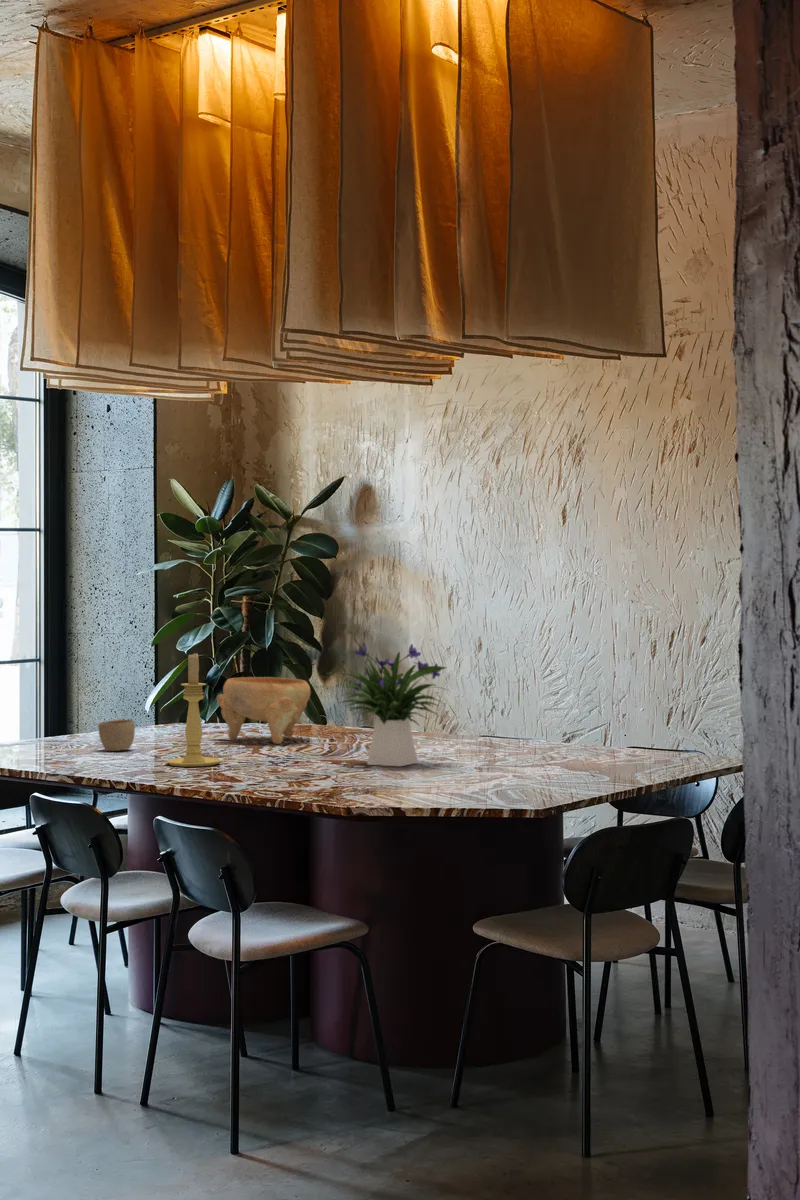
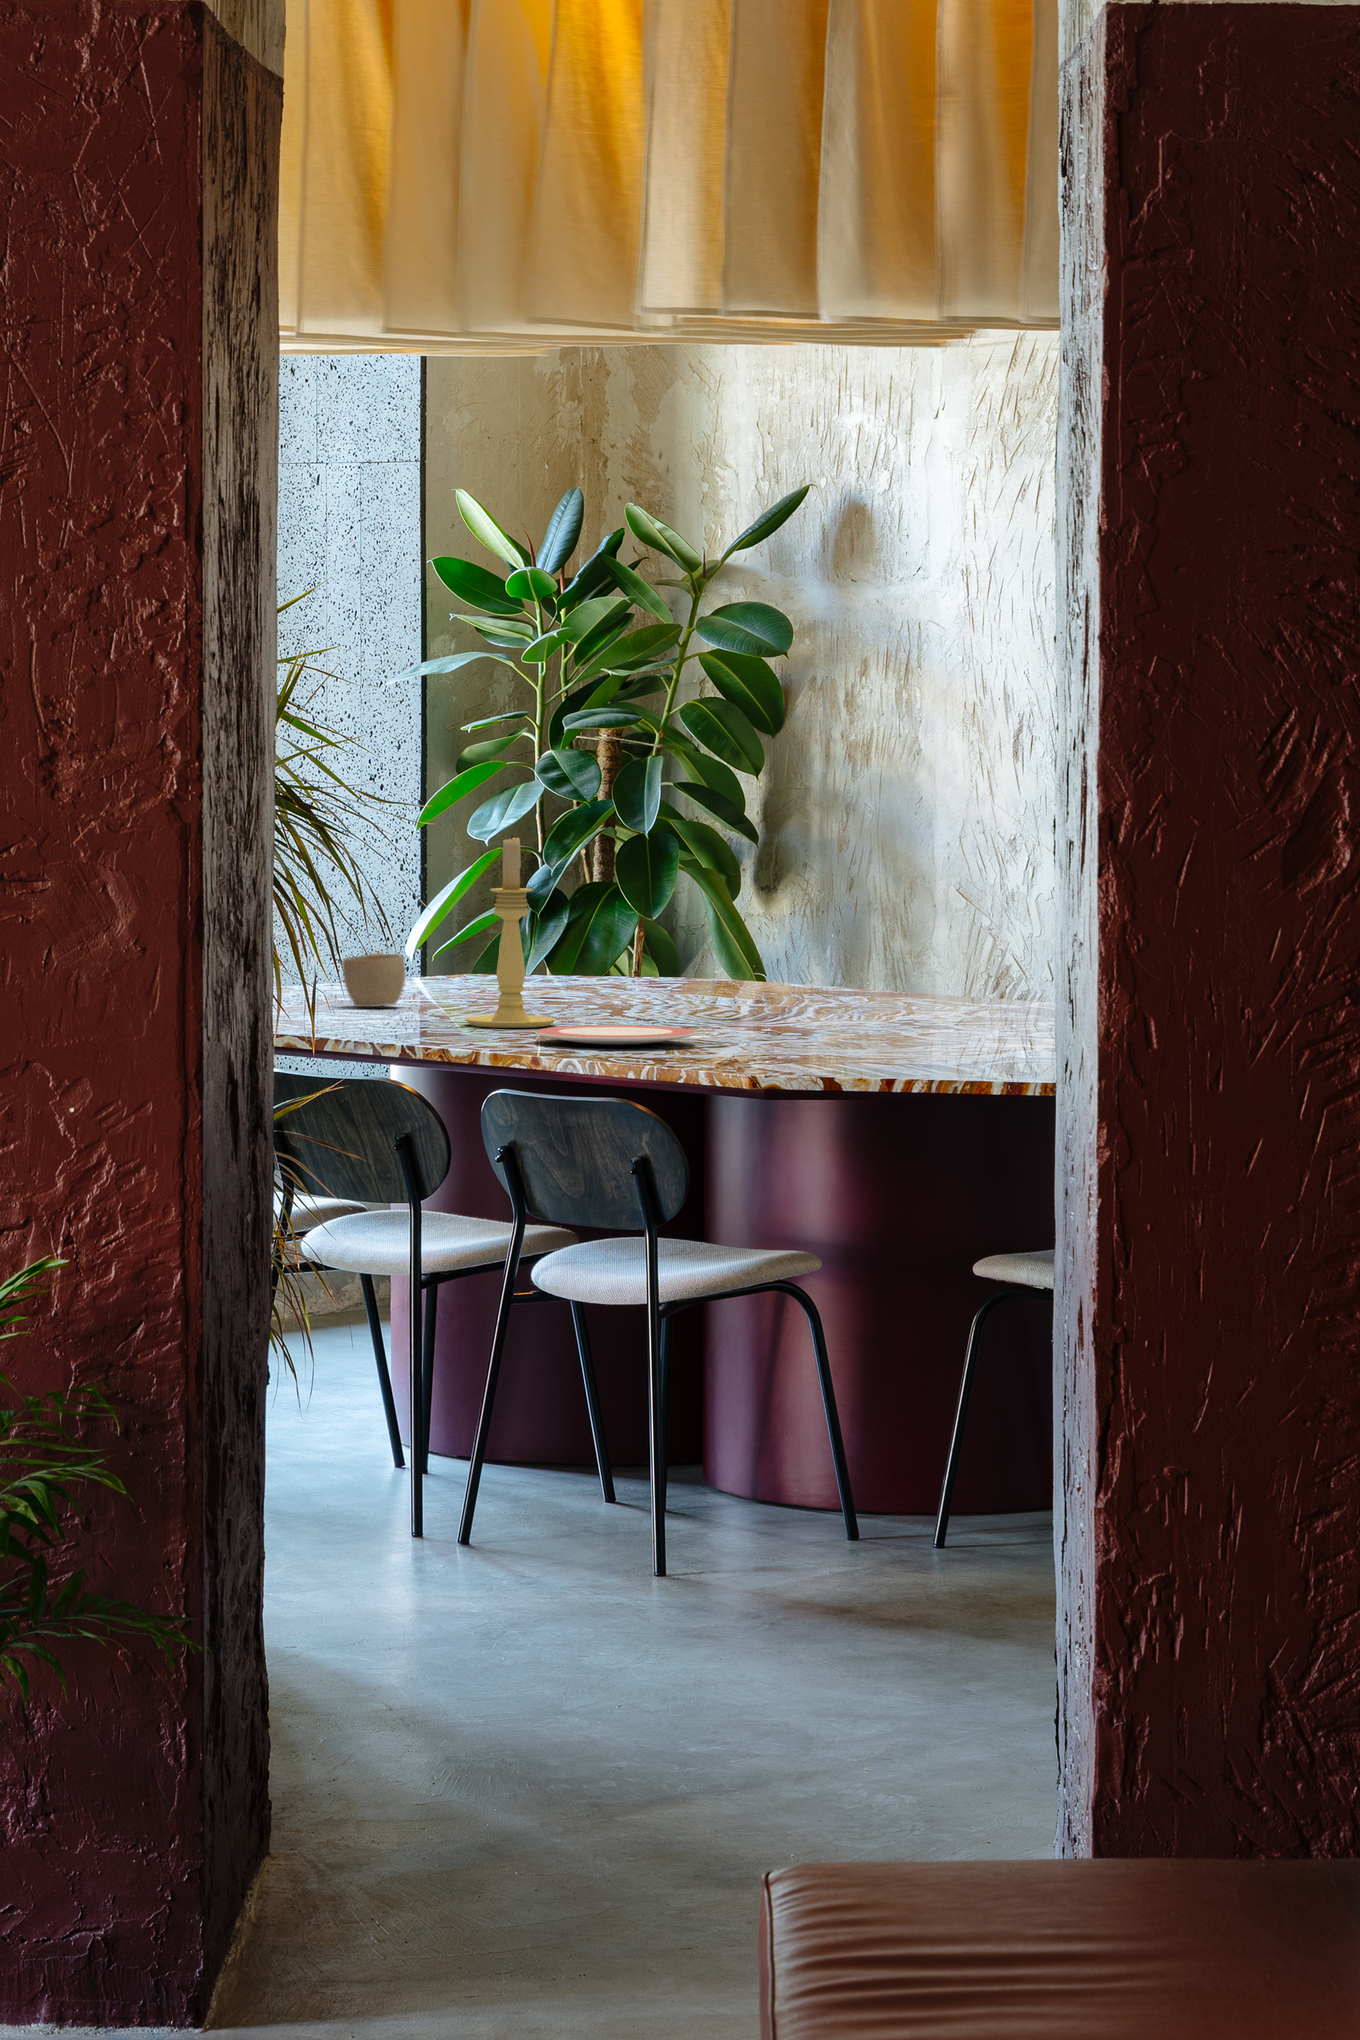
flower arrangement: present [343,639,445,766] -> none [733,813,948,1035]
decorative bowl: present [217,677,311,744] -> none [548,885,718,1005]
plate: none [207,766,306,781] -> present [535,1025,696,1045]

